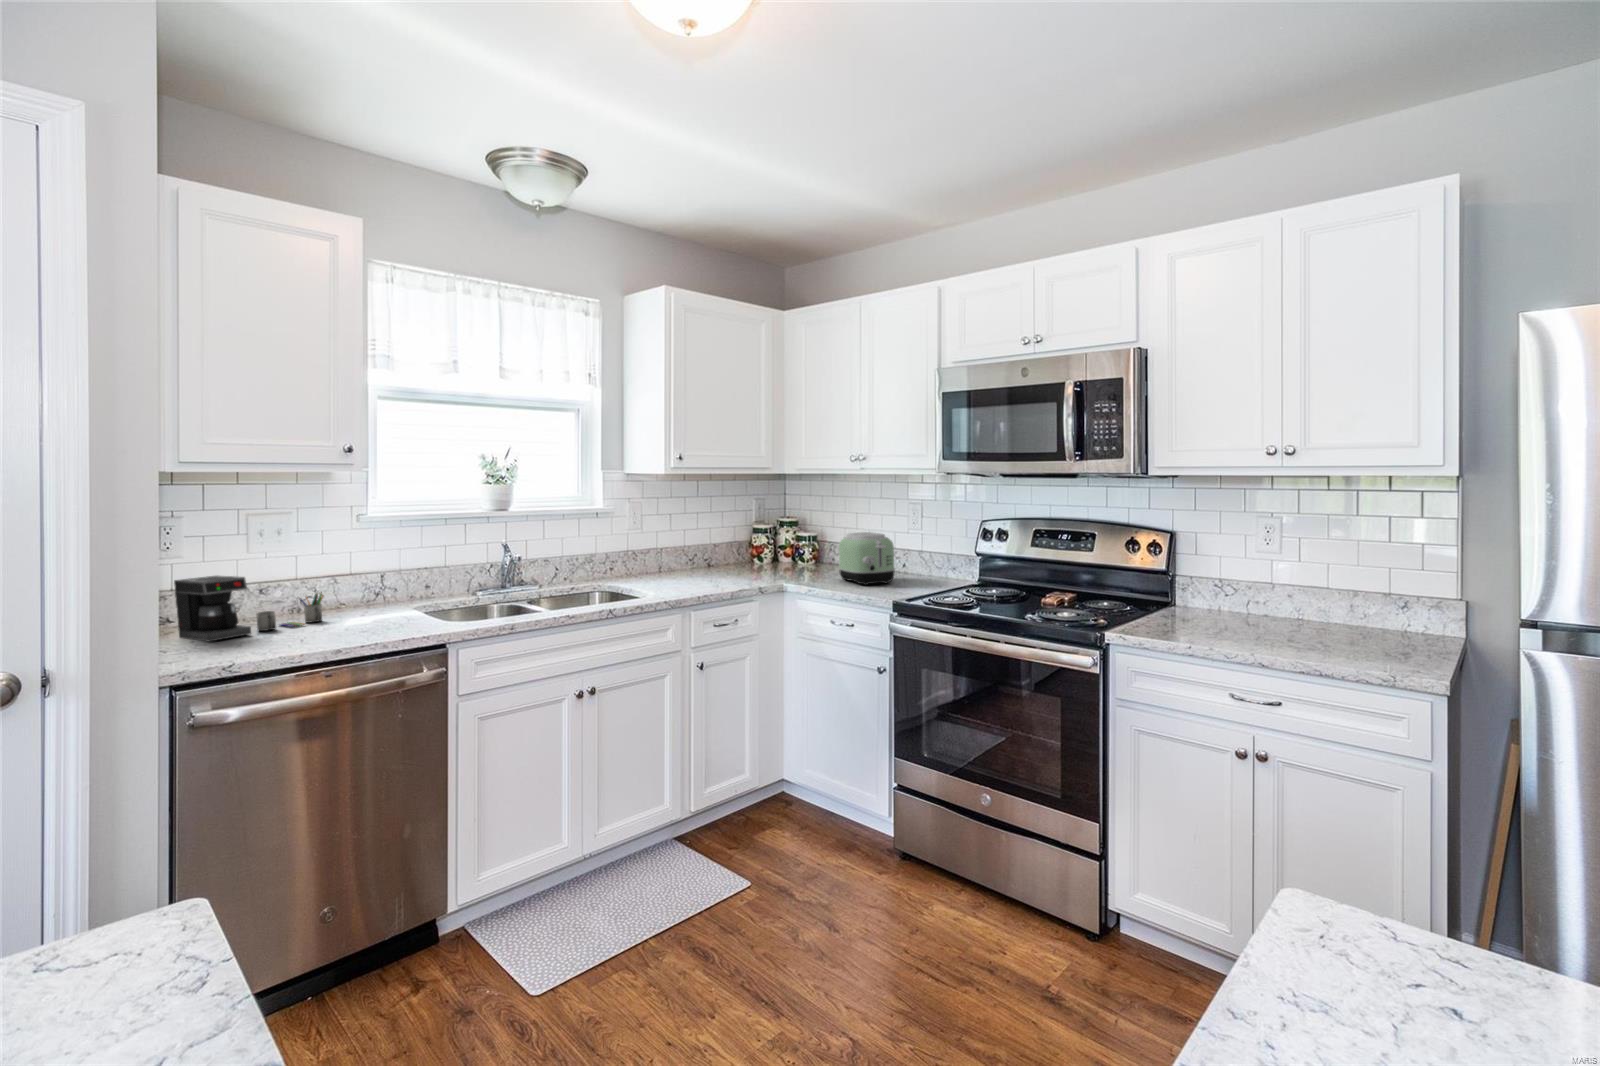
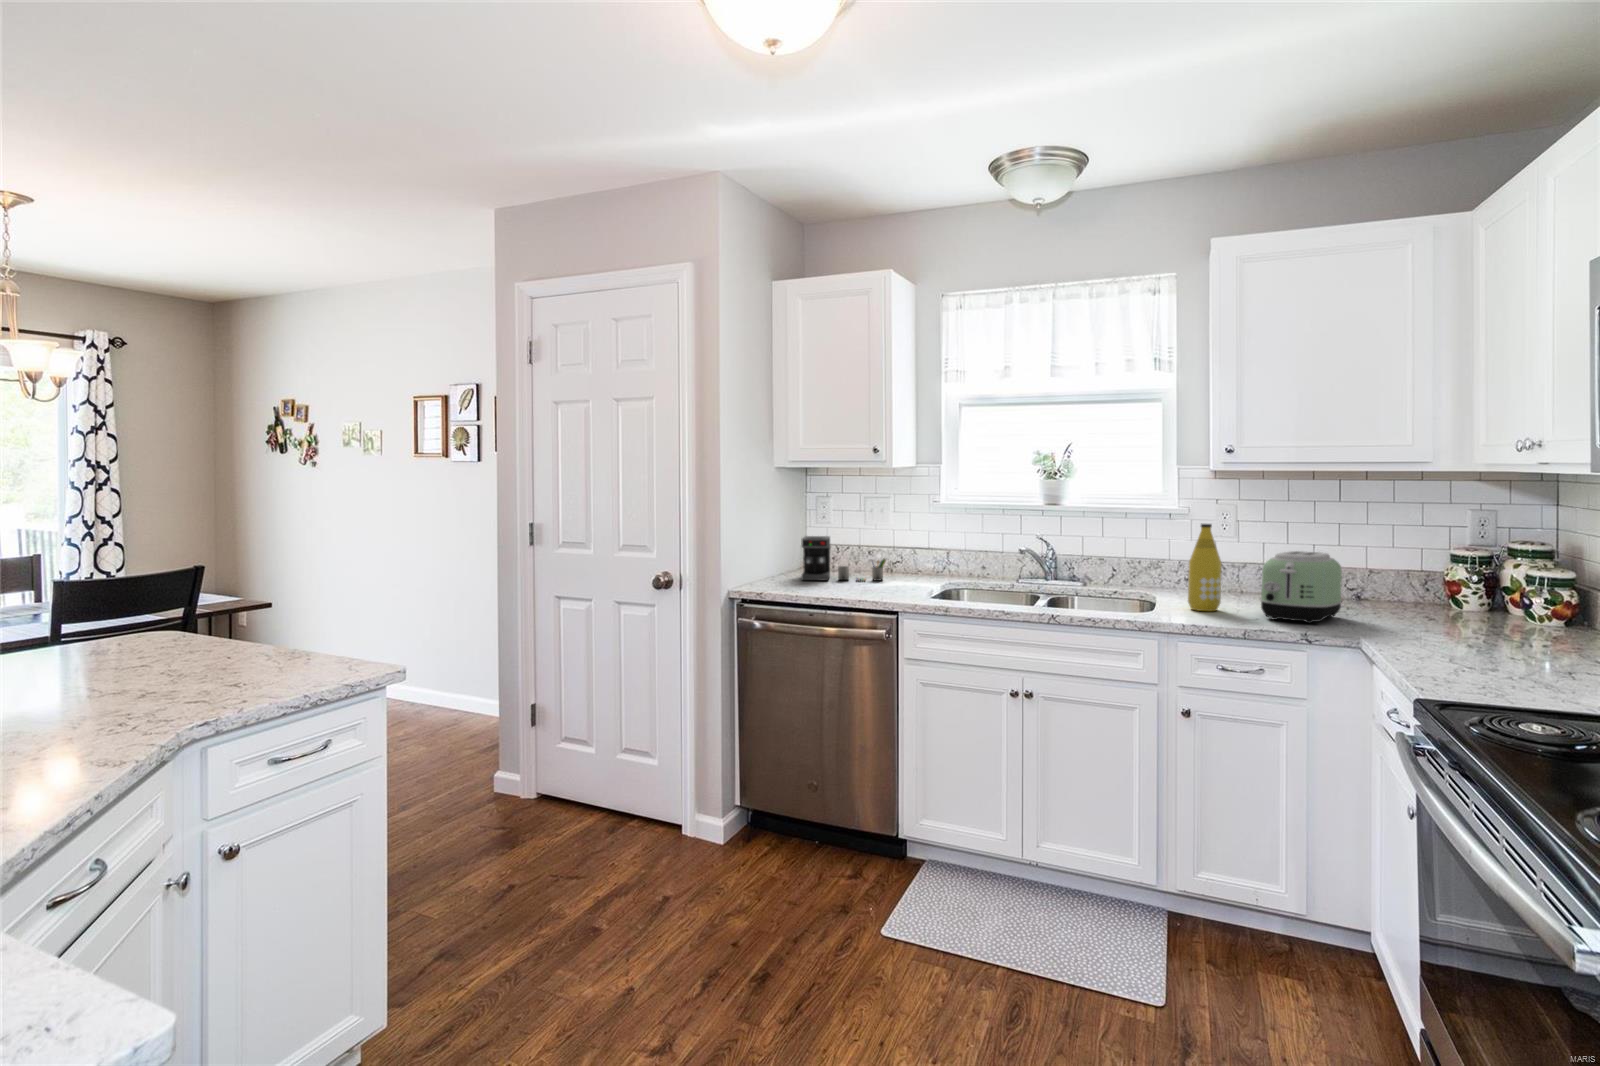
bottle: none [660,517,686,588] -> present [1188,524,1222,611]
toaster: present [839,532,895,585] -> present [1260,551,1342,623]

